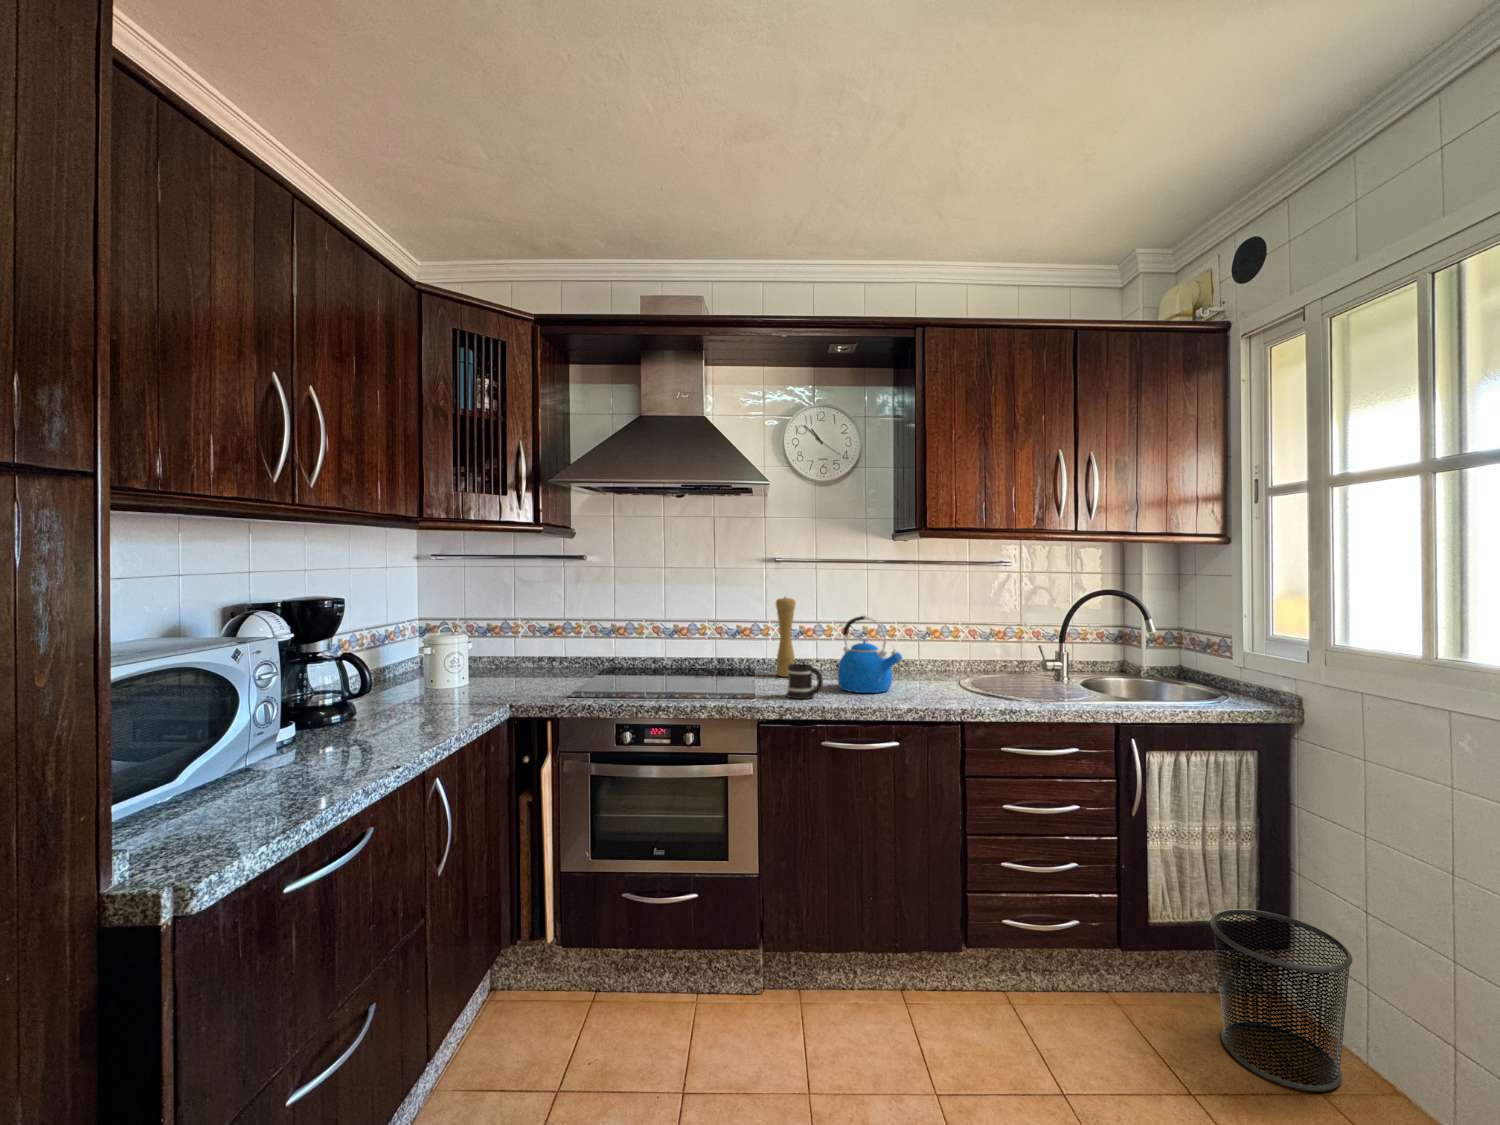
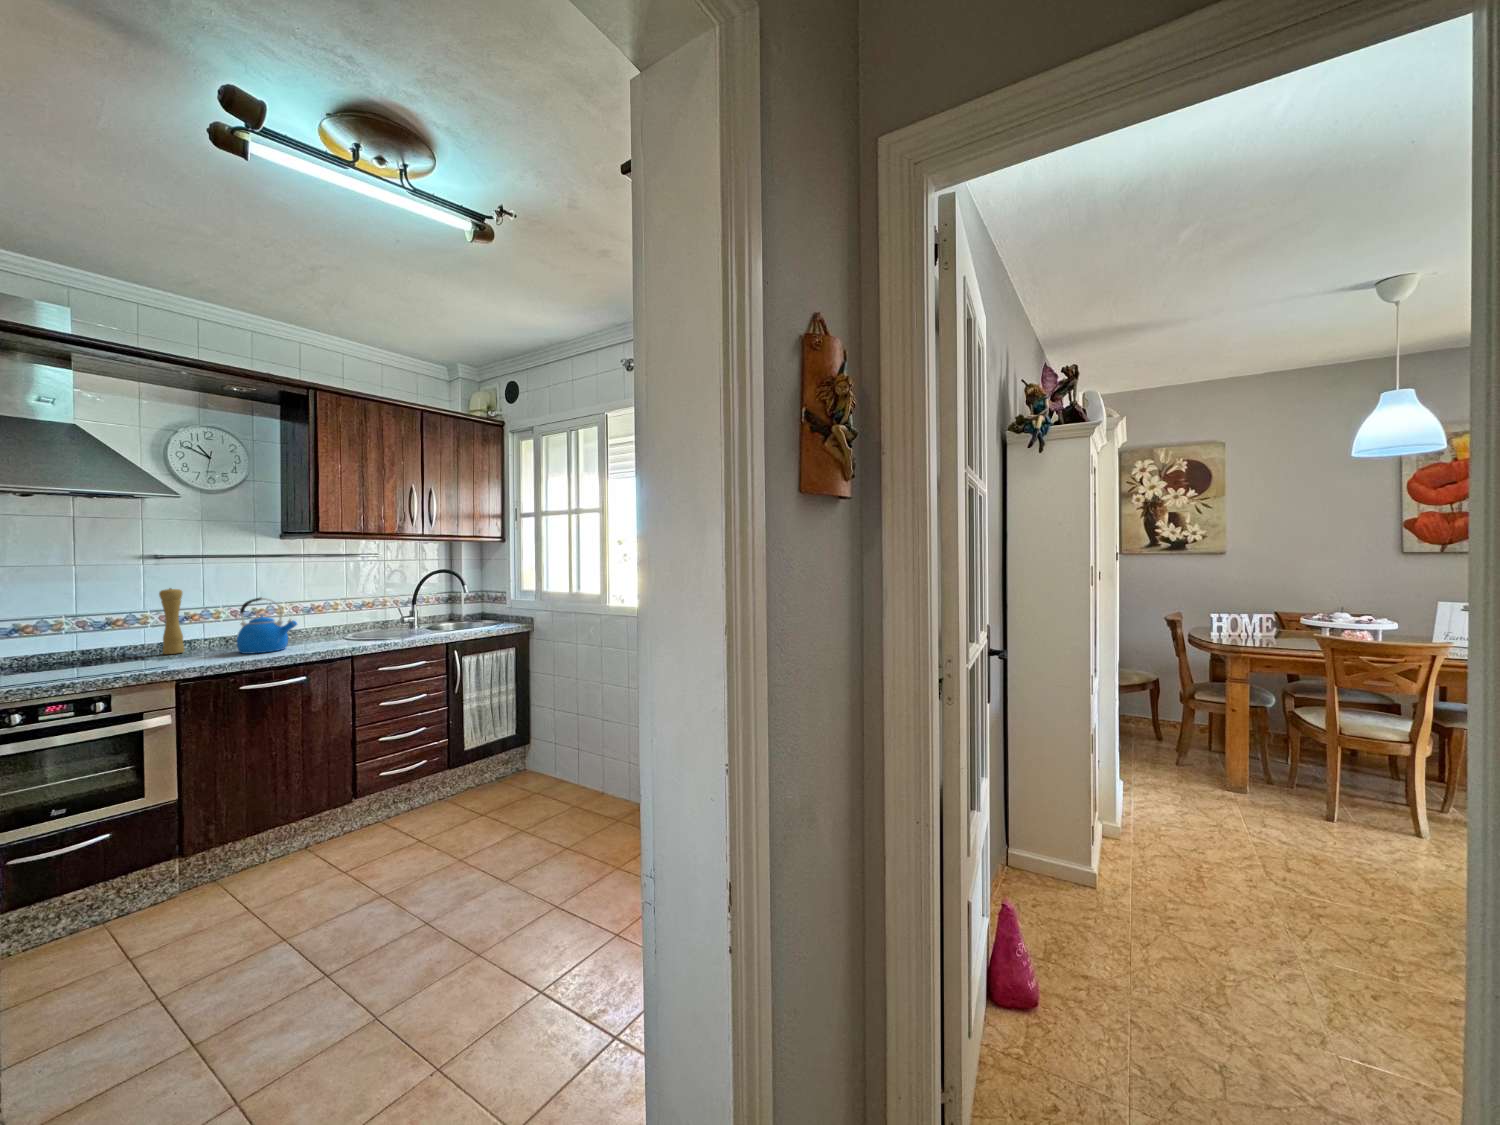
mug: present [787,664,823,699] -> none [191,637,229,664]
waste bin: present [1210,909,1353,1091] -> none [495,724,552,797]

